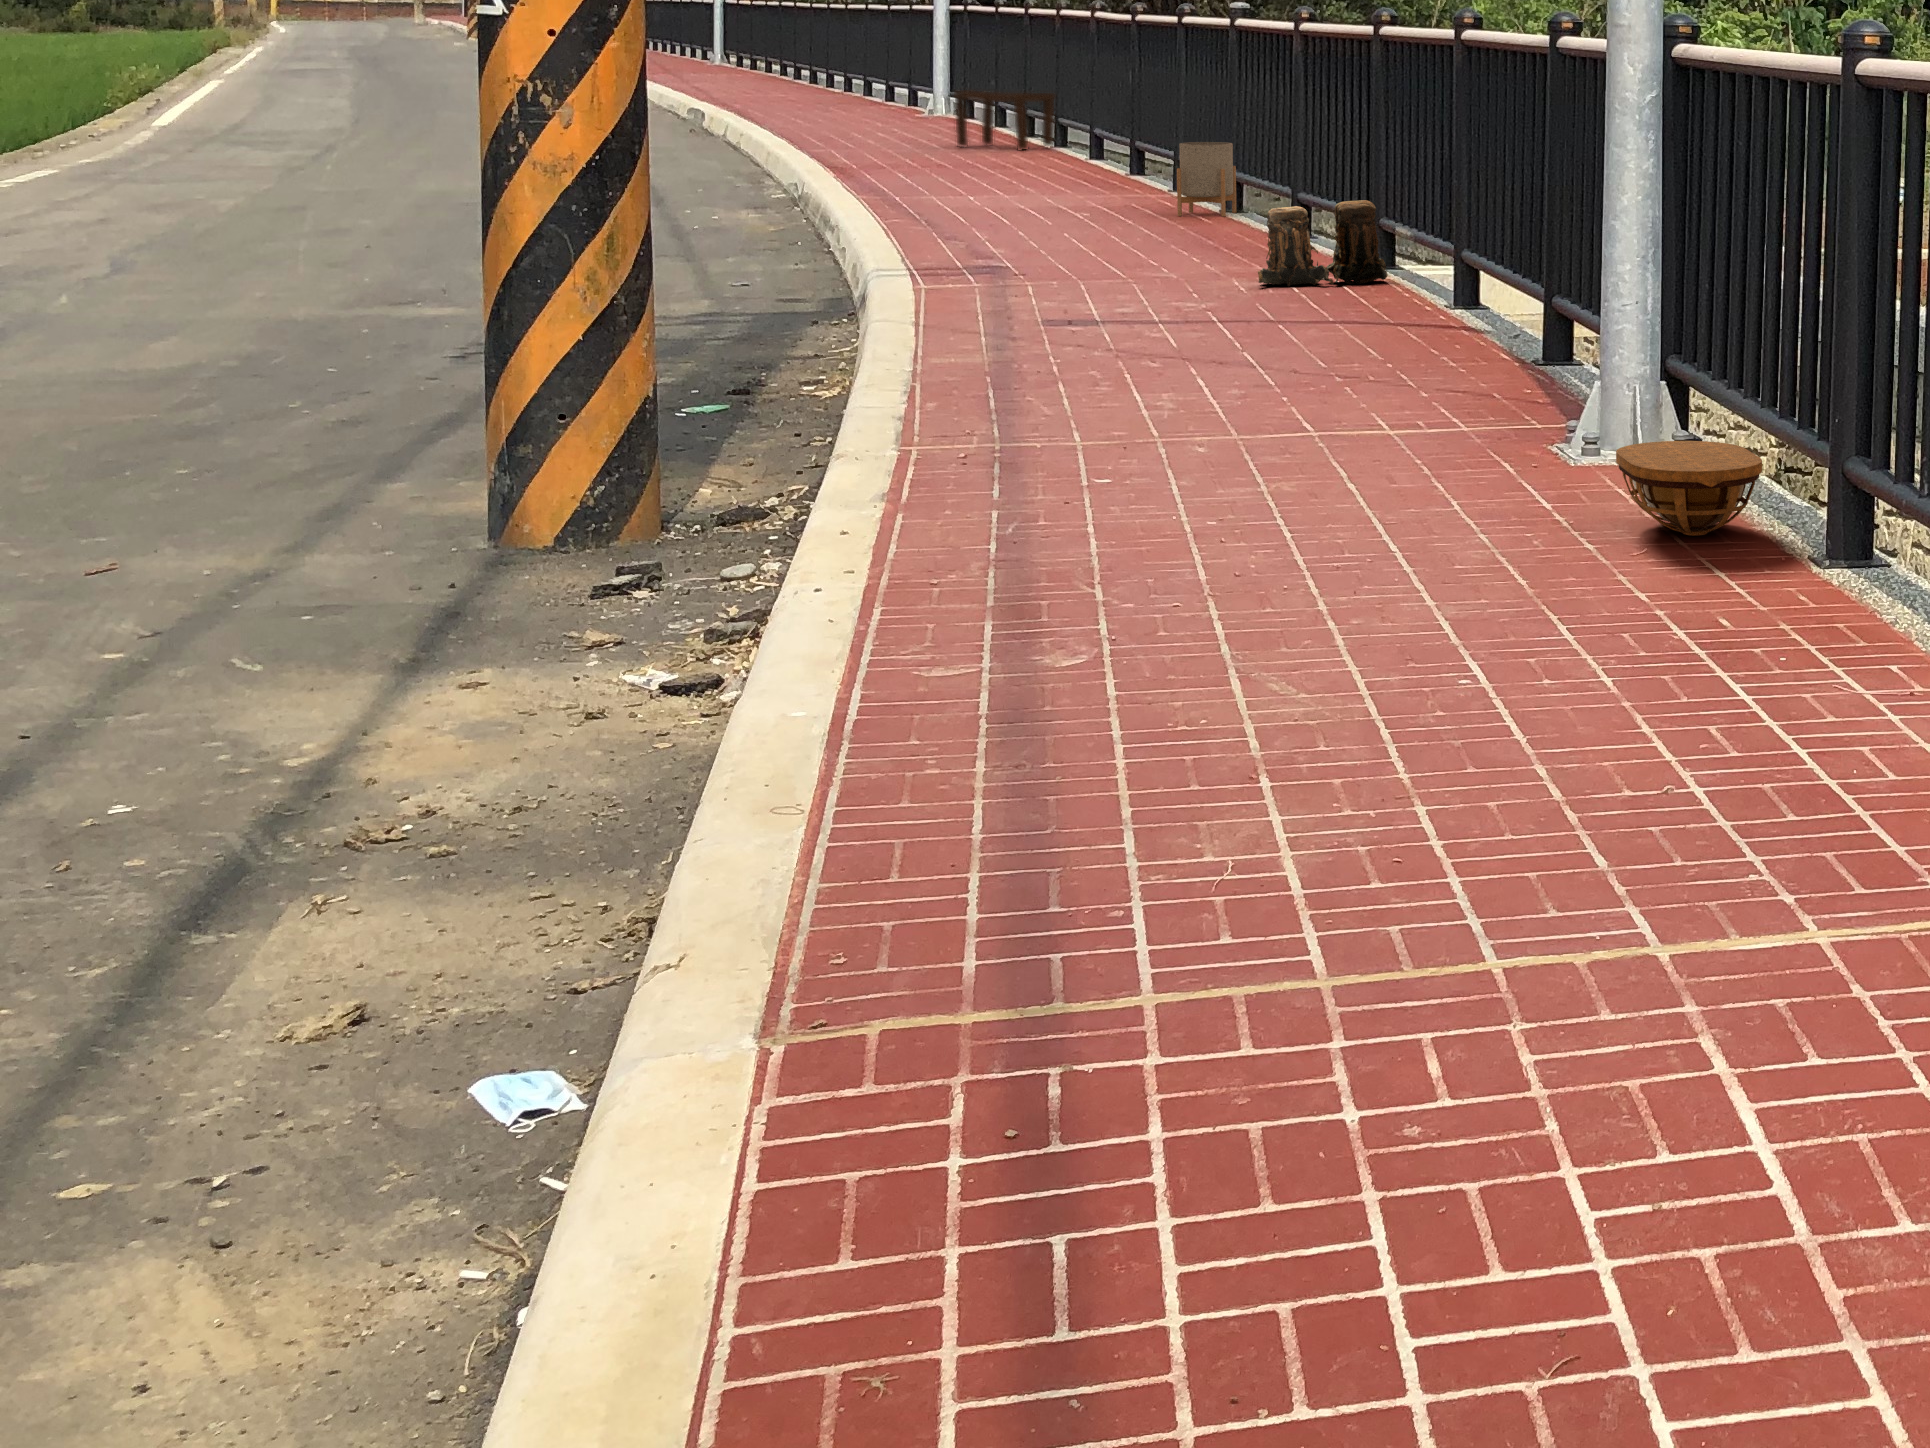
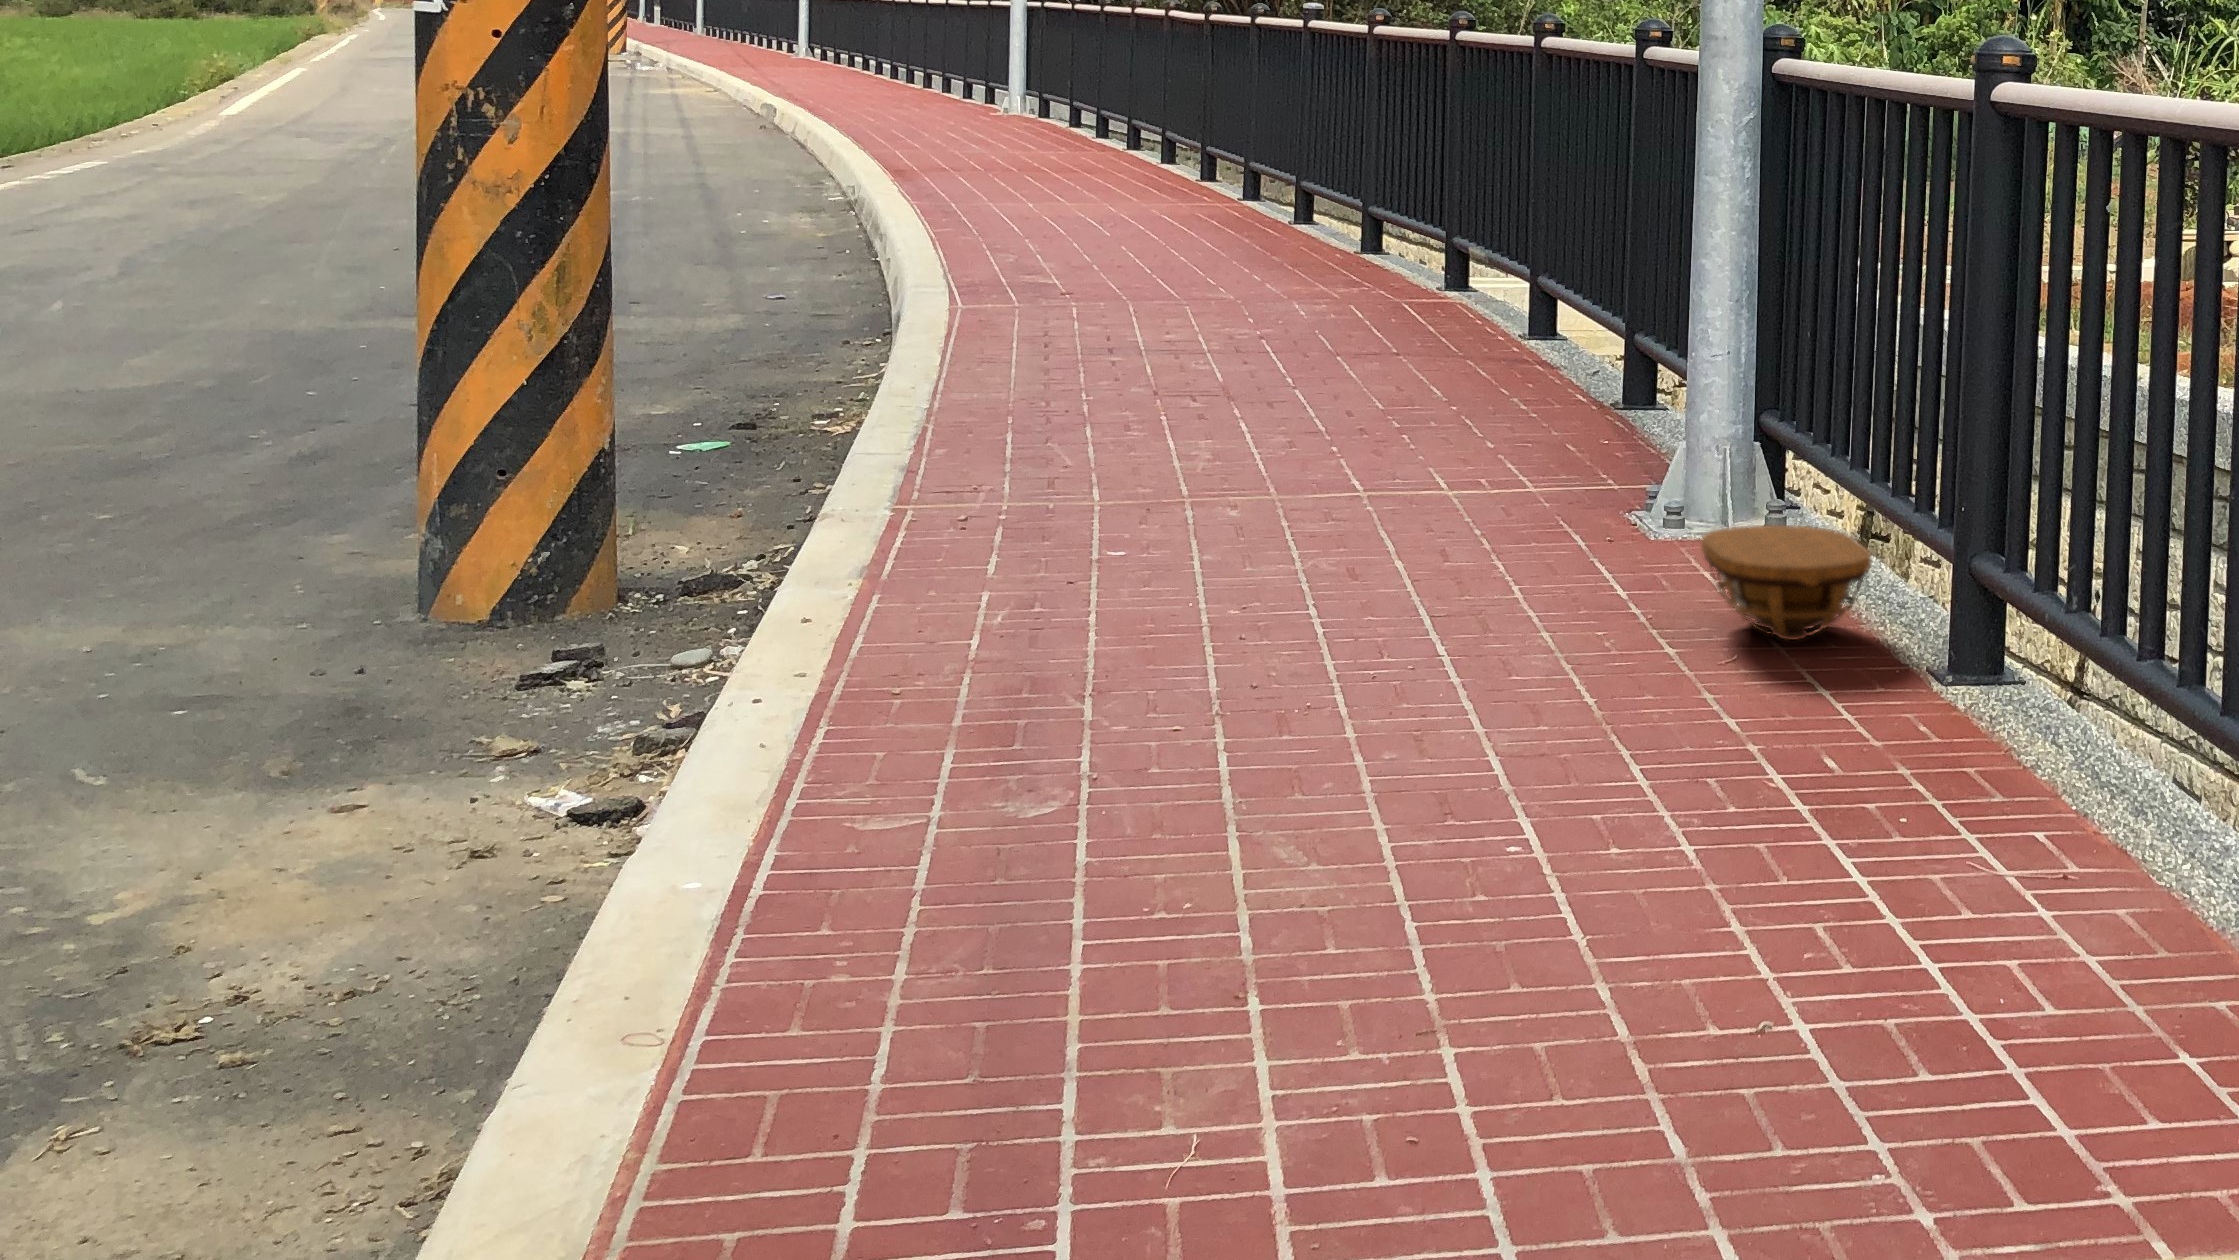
bench: present [954,90,1055,150] -> none [1014,86,1119,150]
planter: present [1177,142,1236,216] -> none [1236,149,1299,228]
backpack: present [1258,200,1388,286] -> none [1314,219,1454,310]

